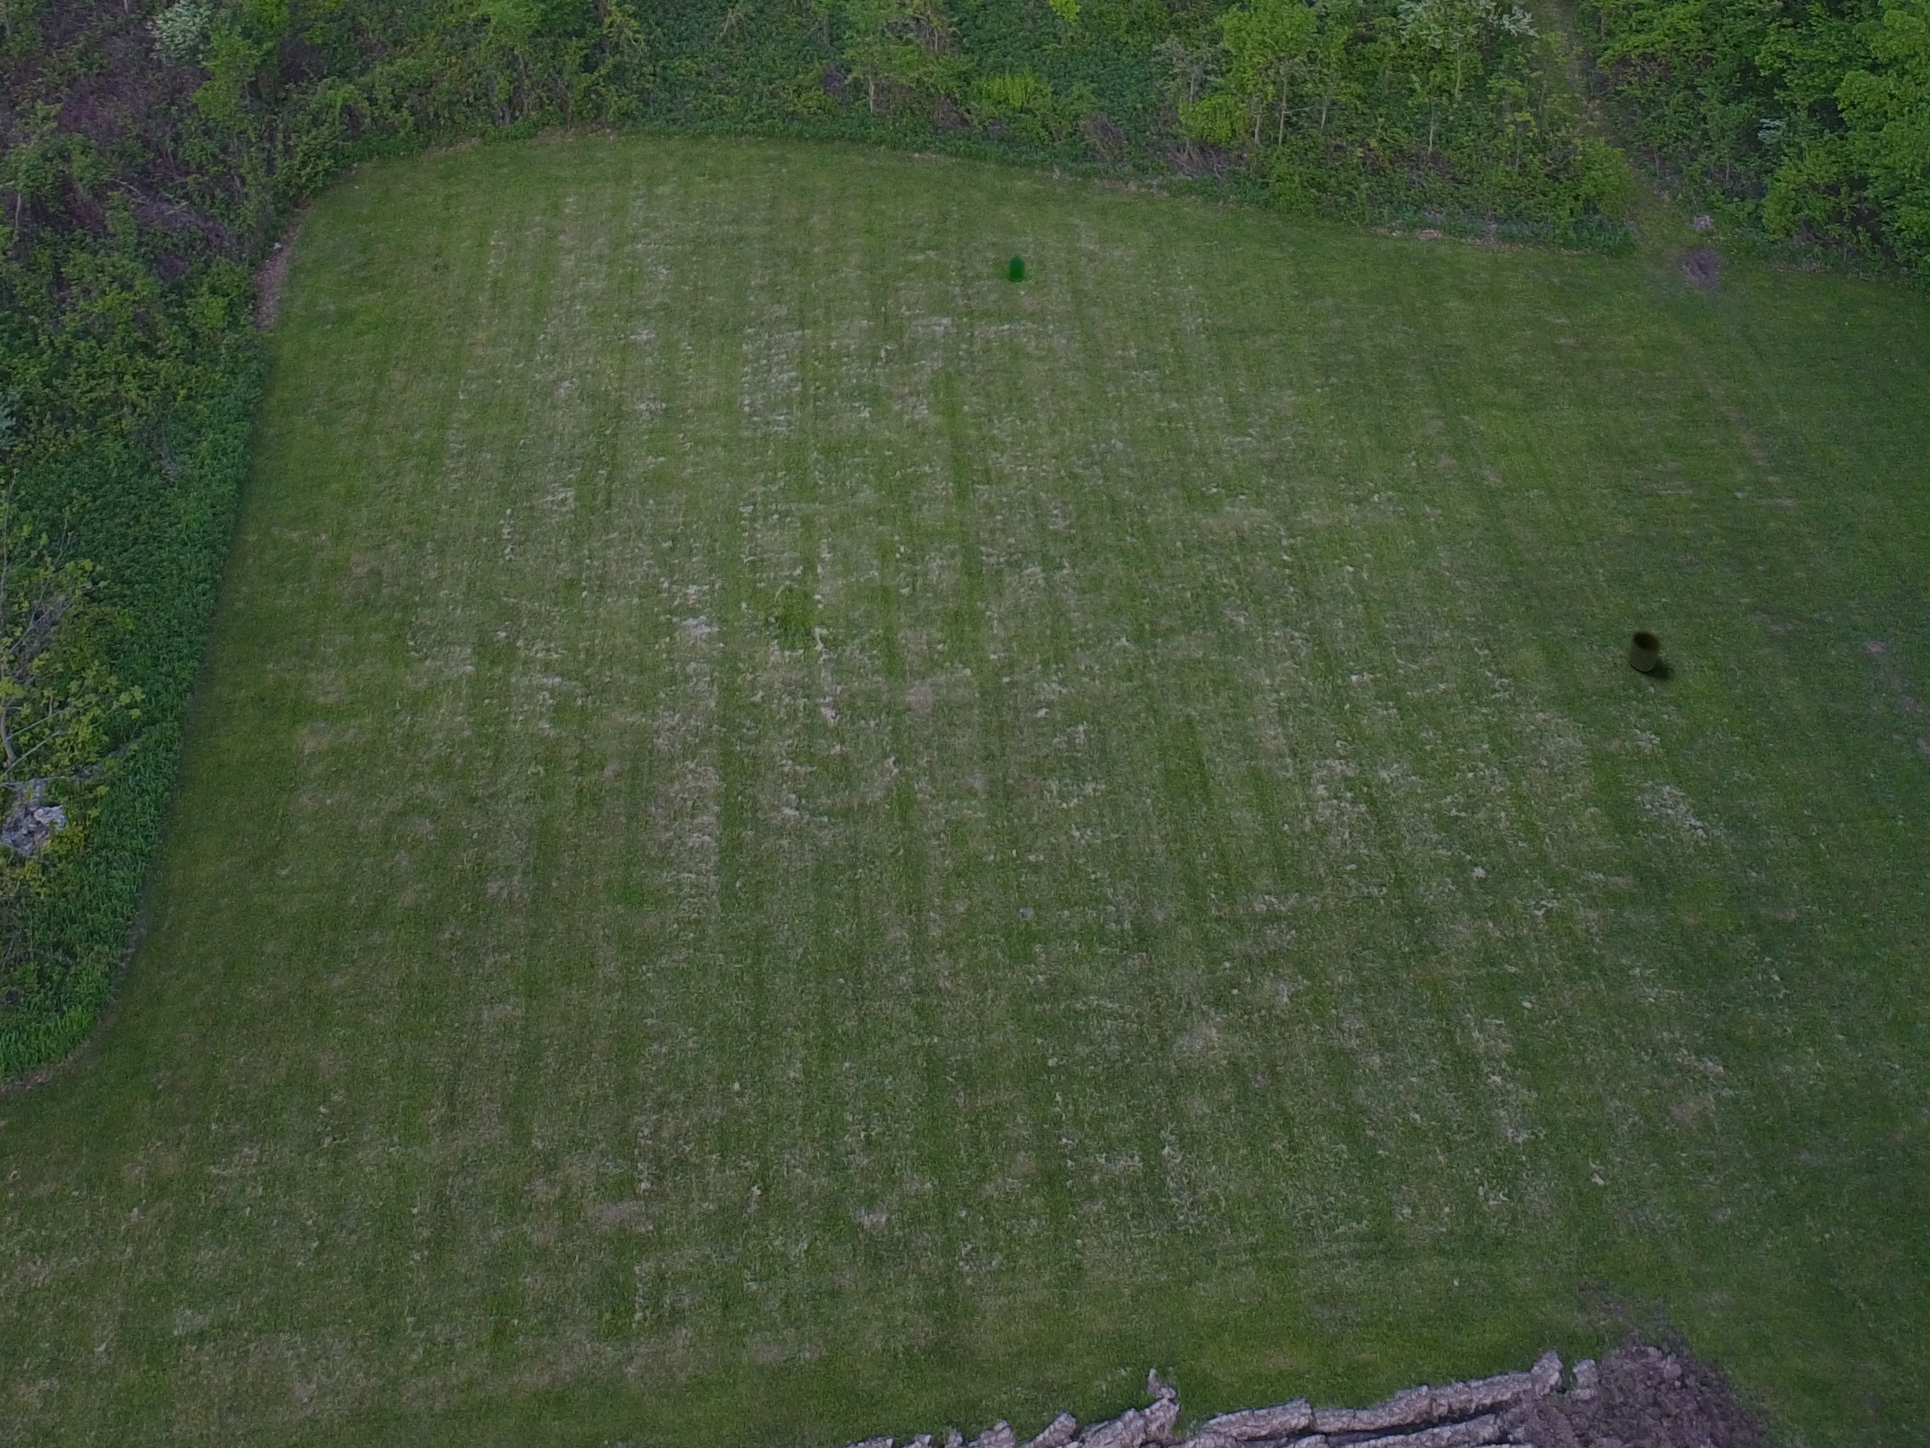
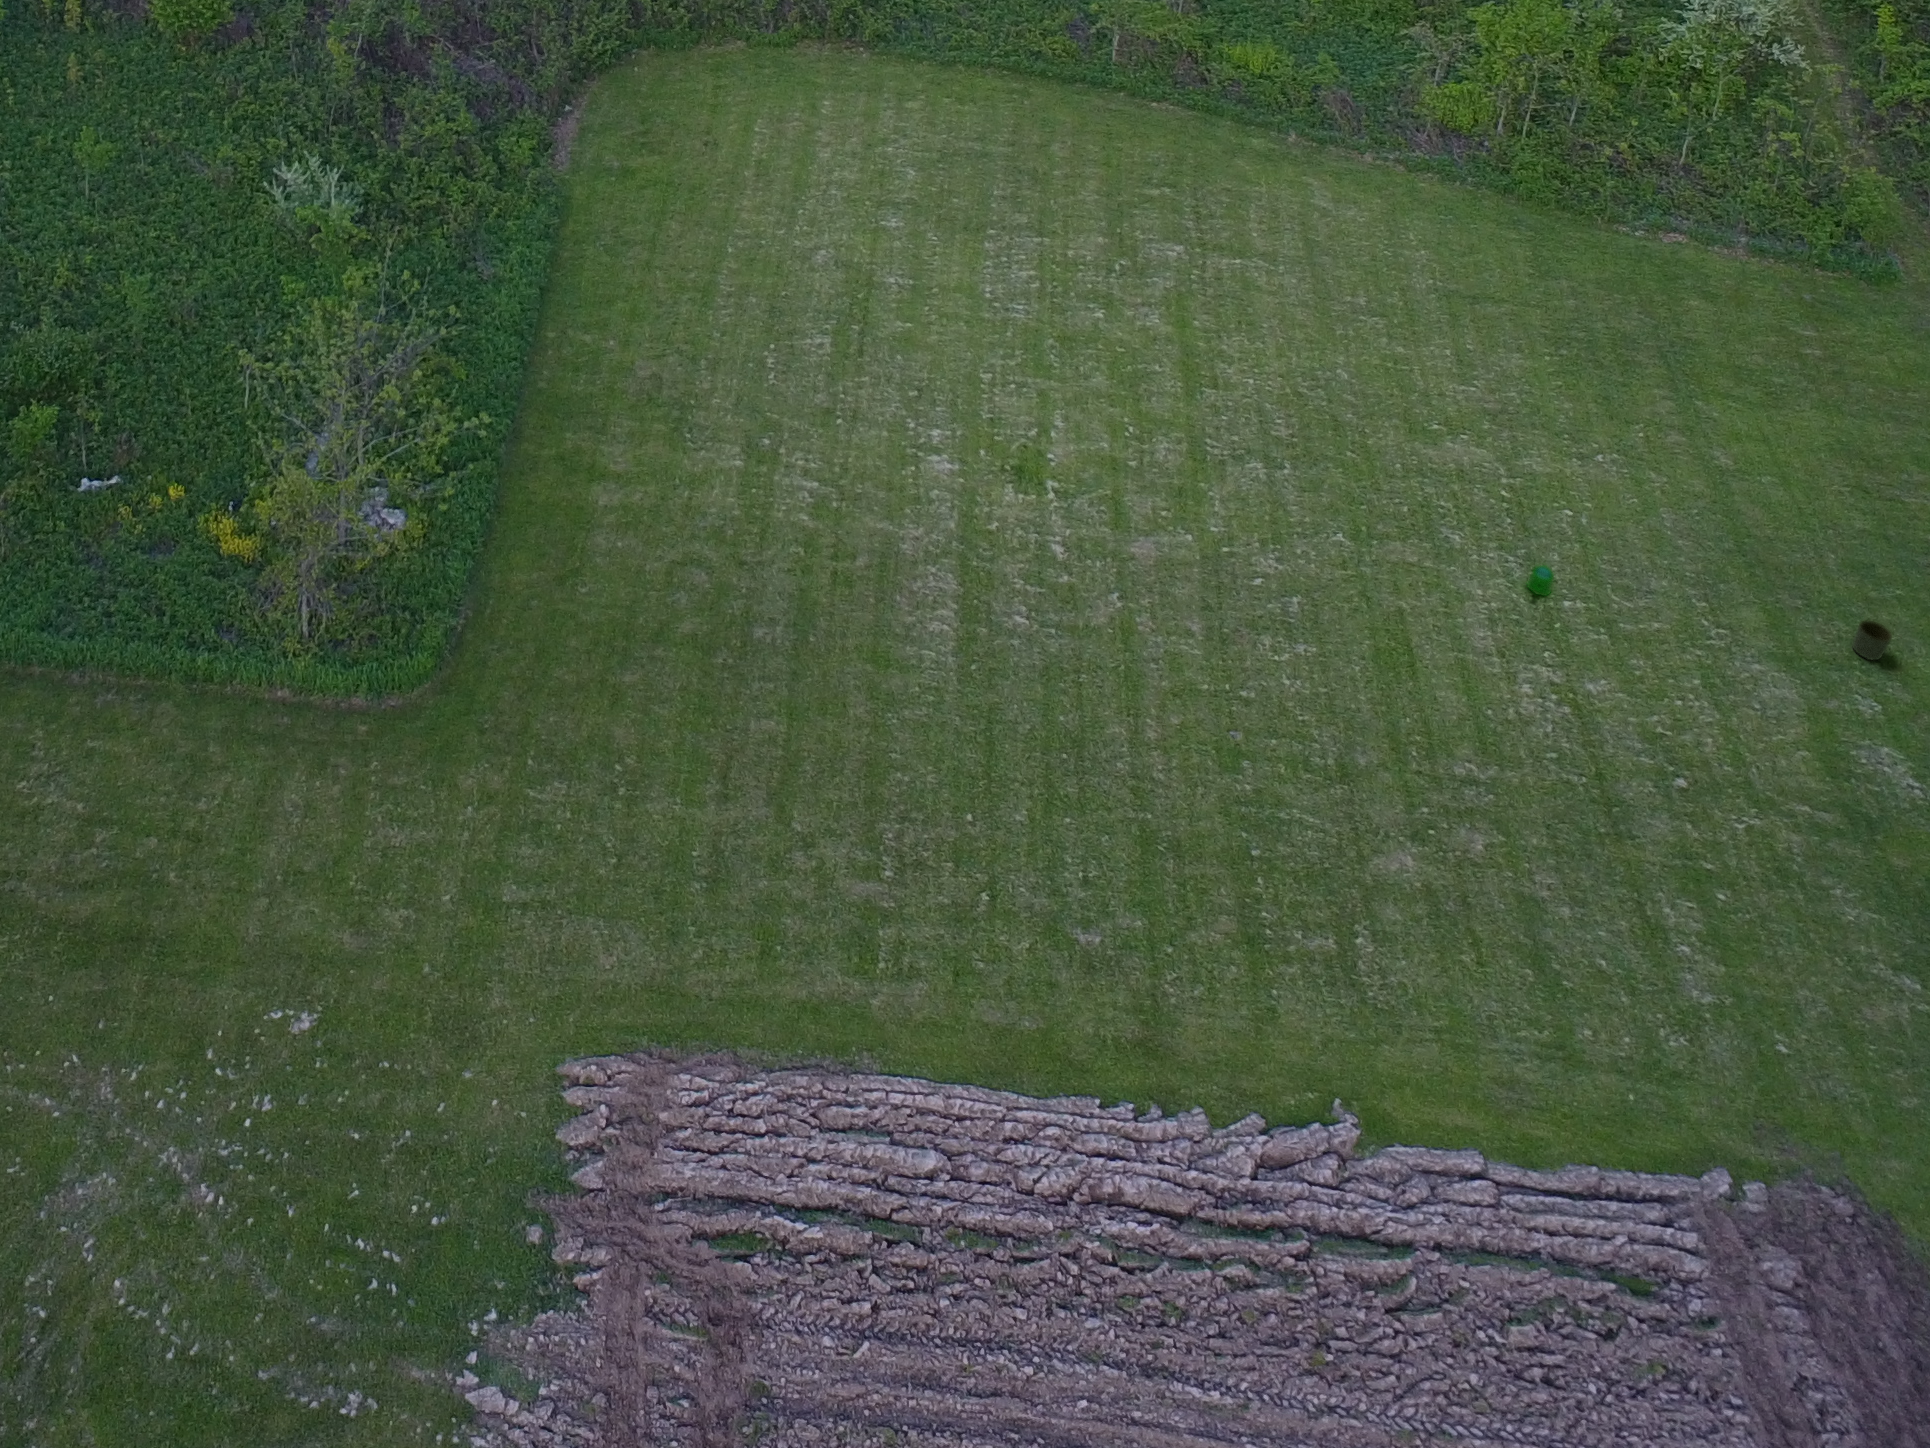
watering can: present [1007,256,1025,281] -> present [1527,565,1554,596]

